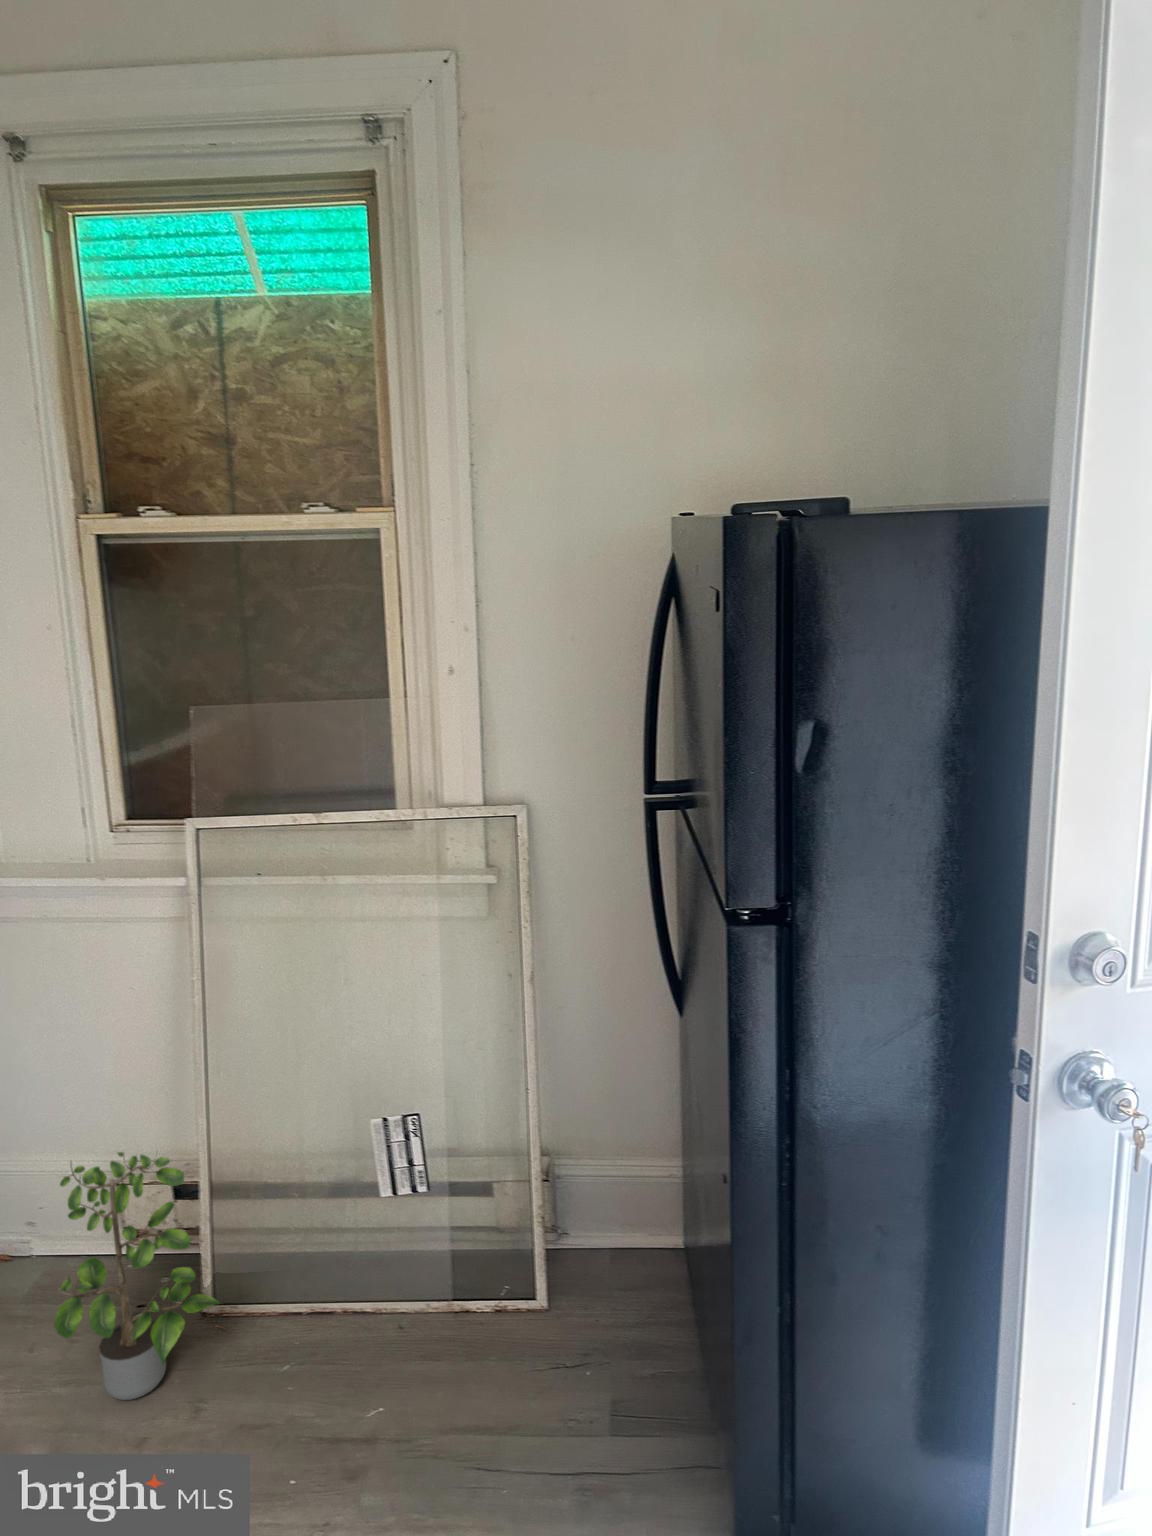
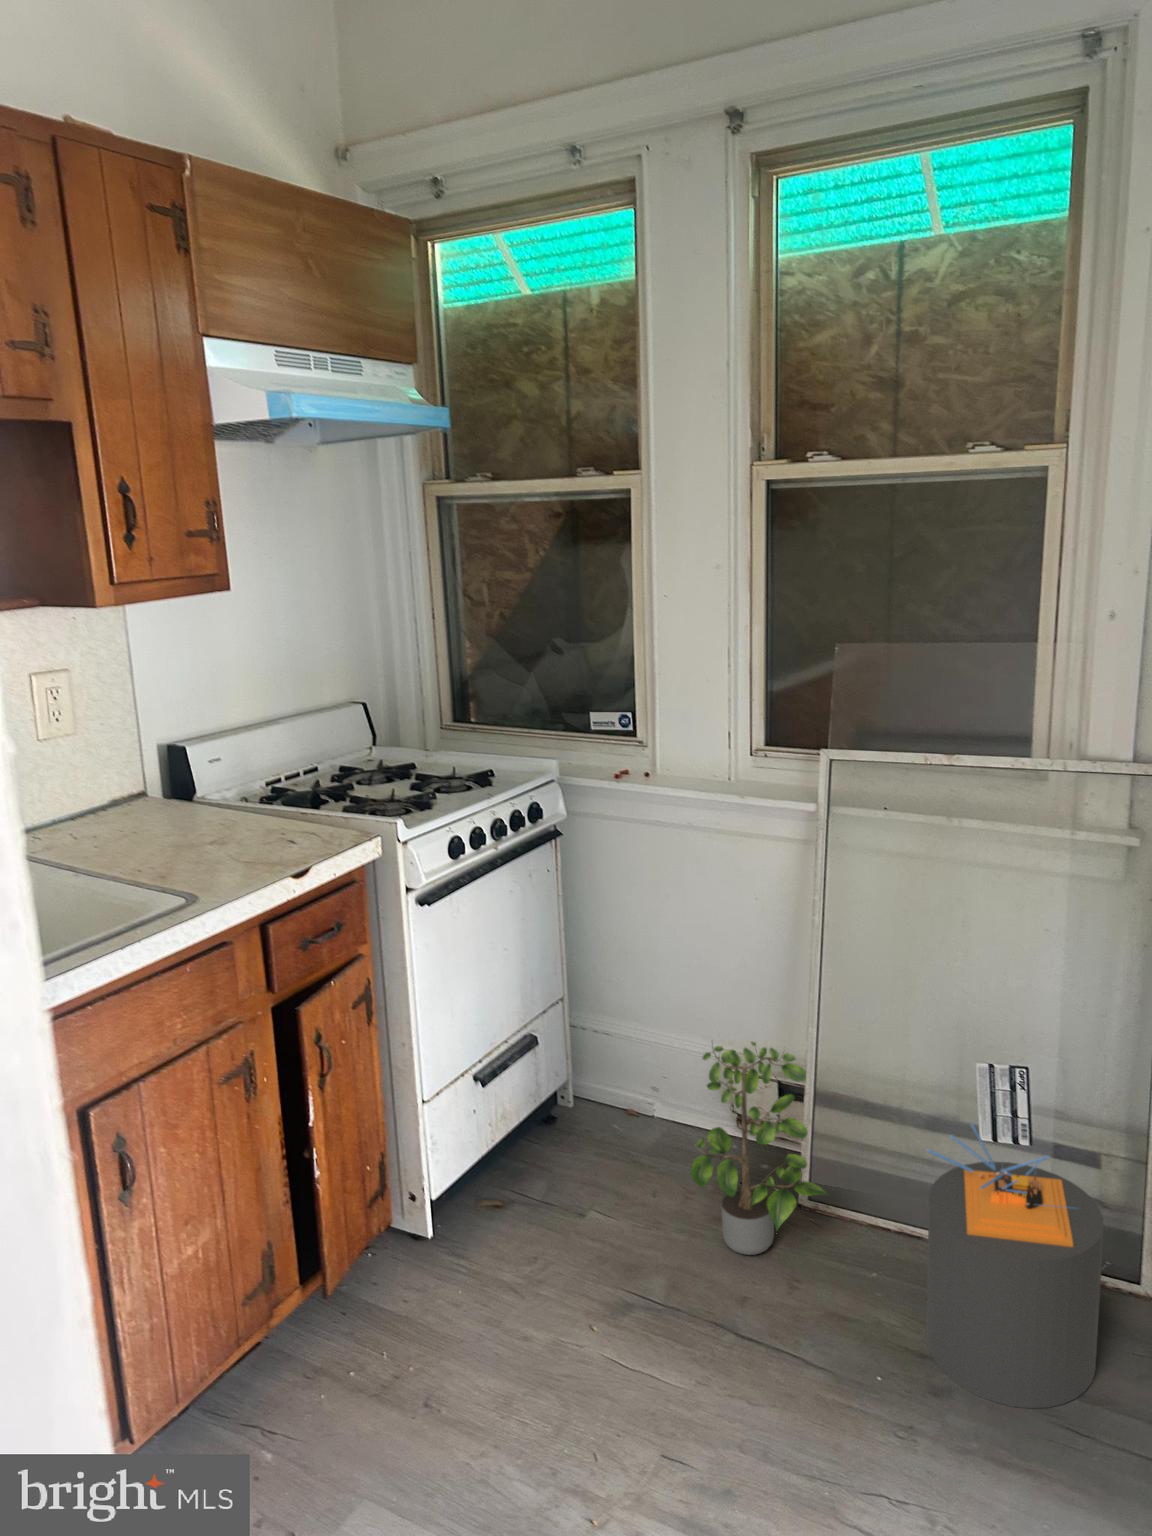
trash can: none [309,1182,500,1485] -> present [926,1124,1104,1408]

